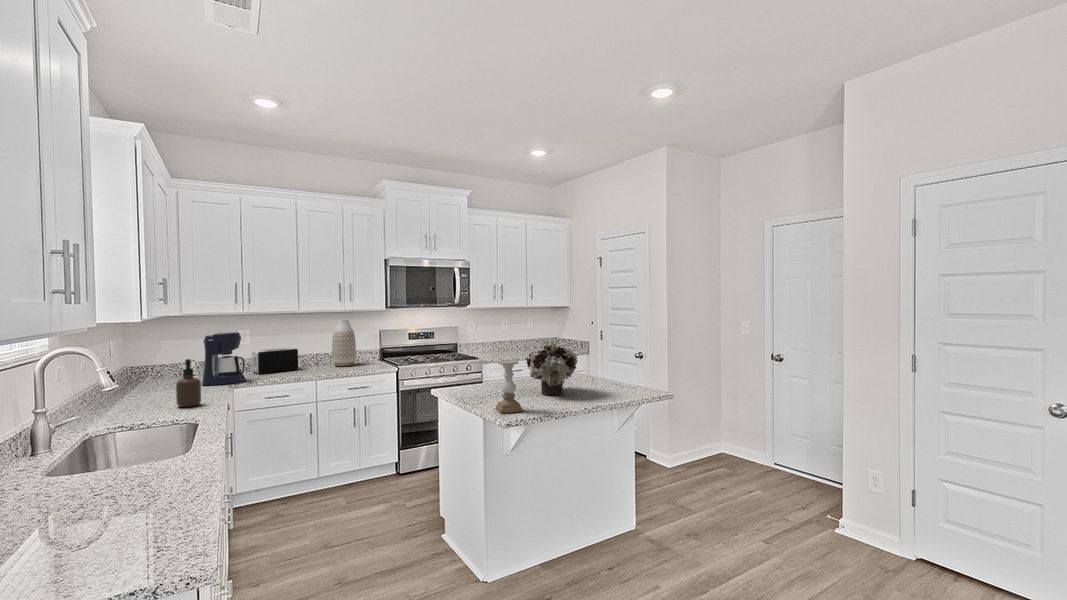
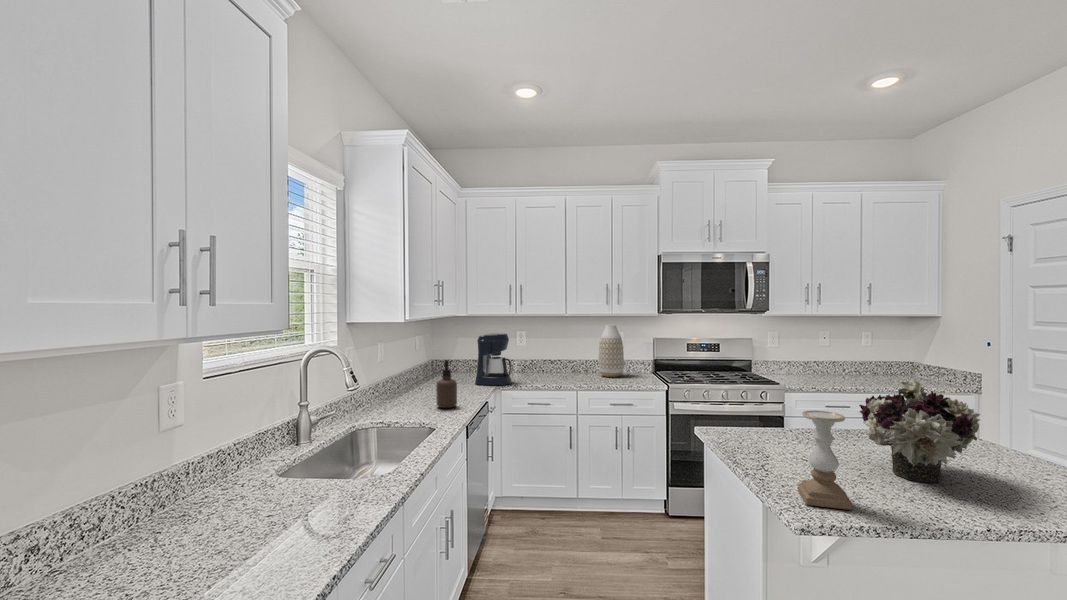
toaster: present [250,348,298,374] -> none [521,352,565,377]

